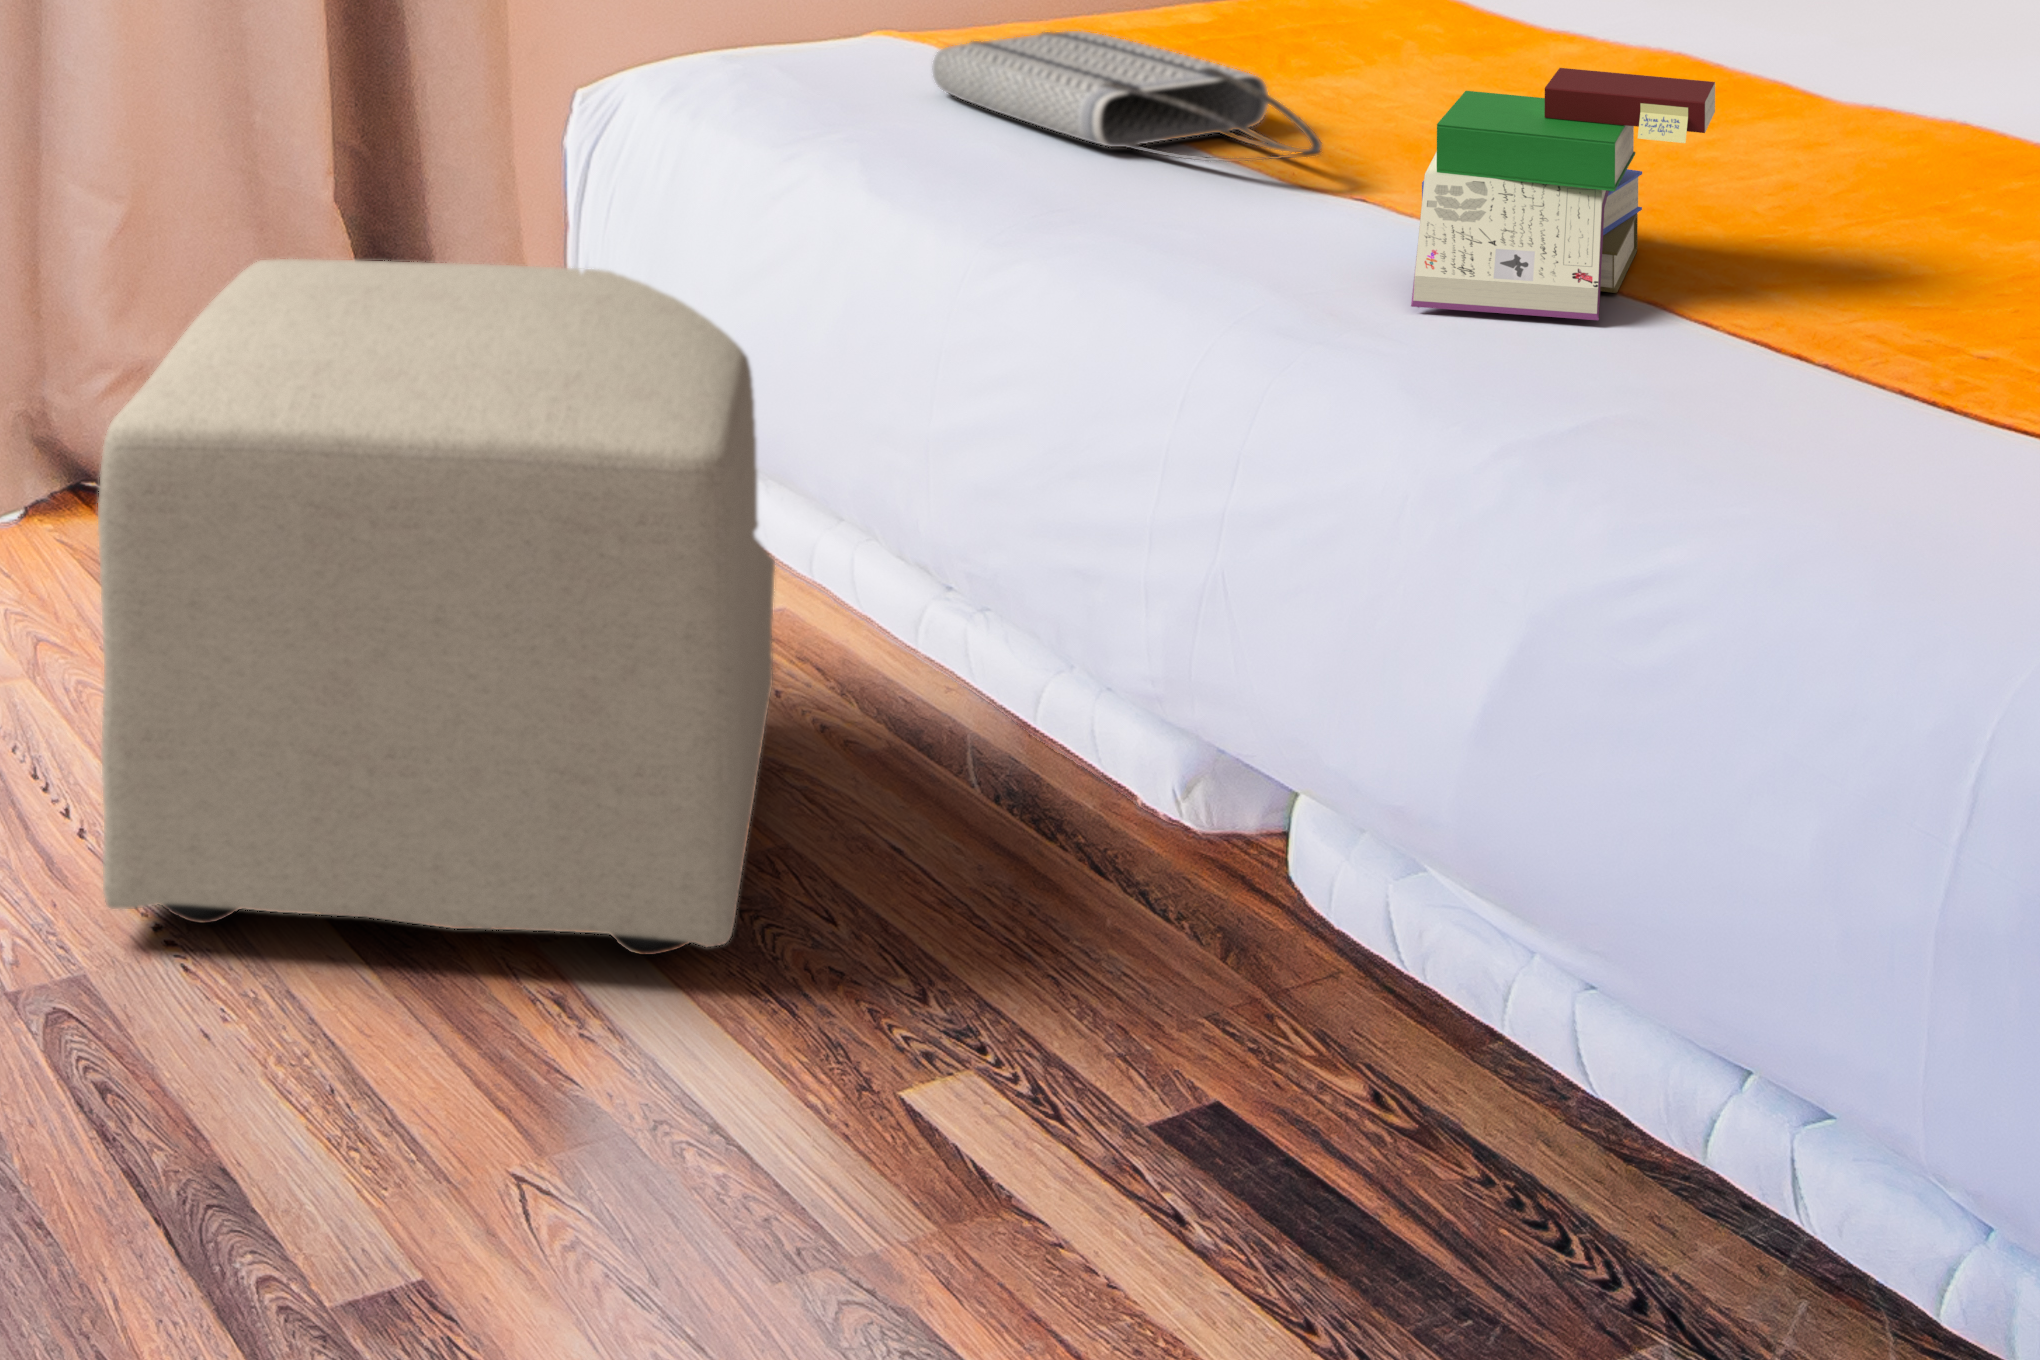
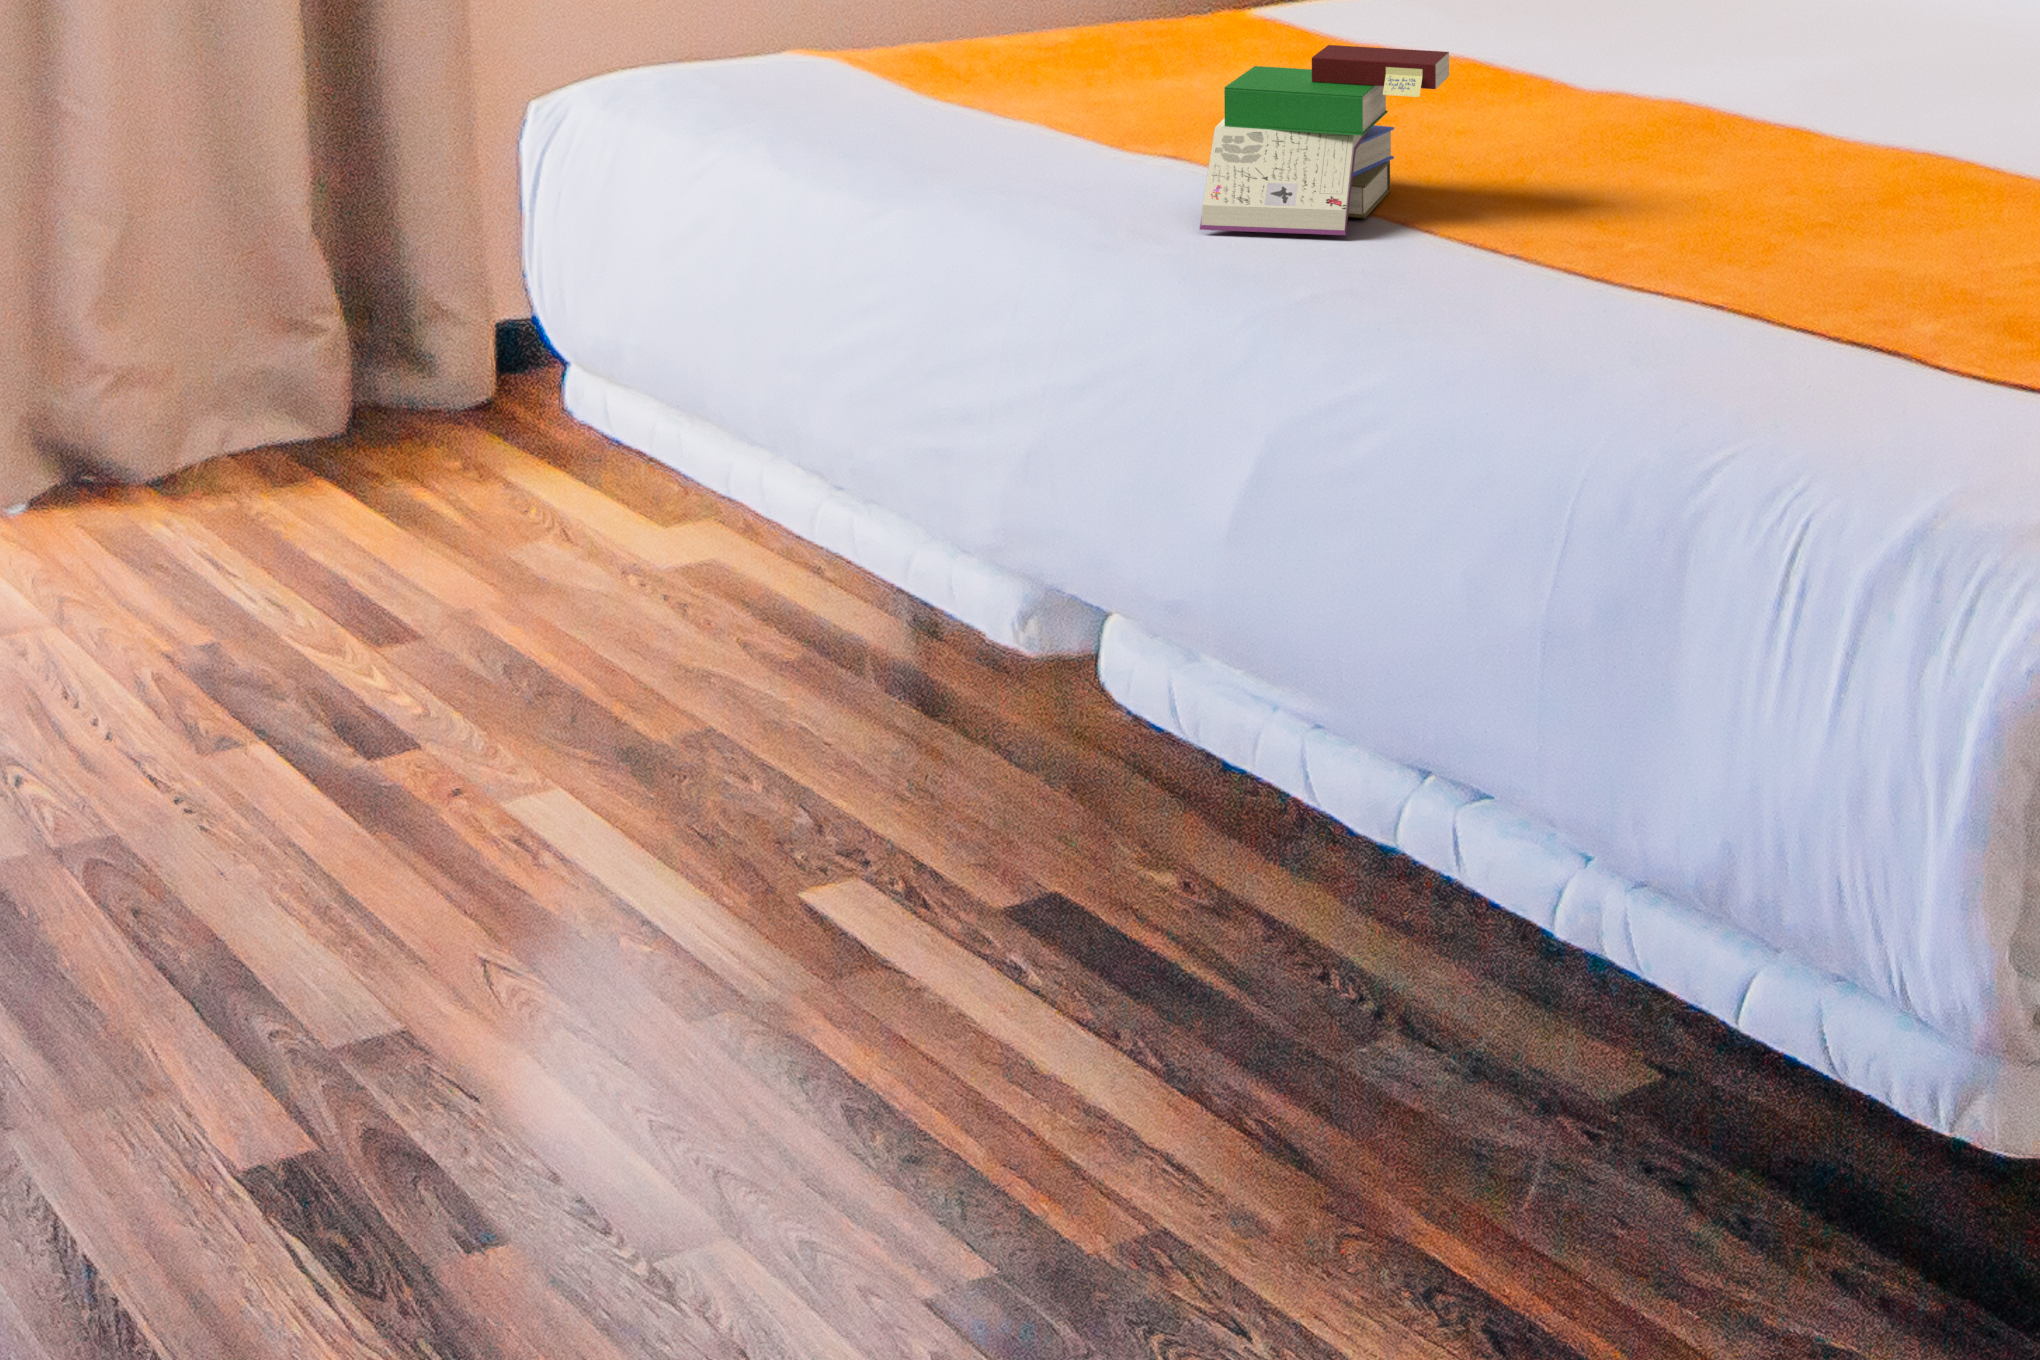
tote bag: present [932,31,1322,161] -> none [833,45,1146,136]
ottoman: present [98,259,775,955] -> none [126,257,703,807]

